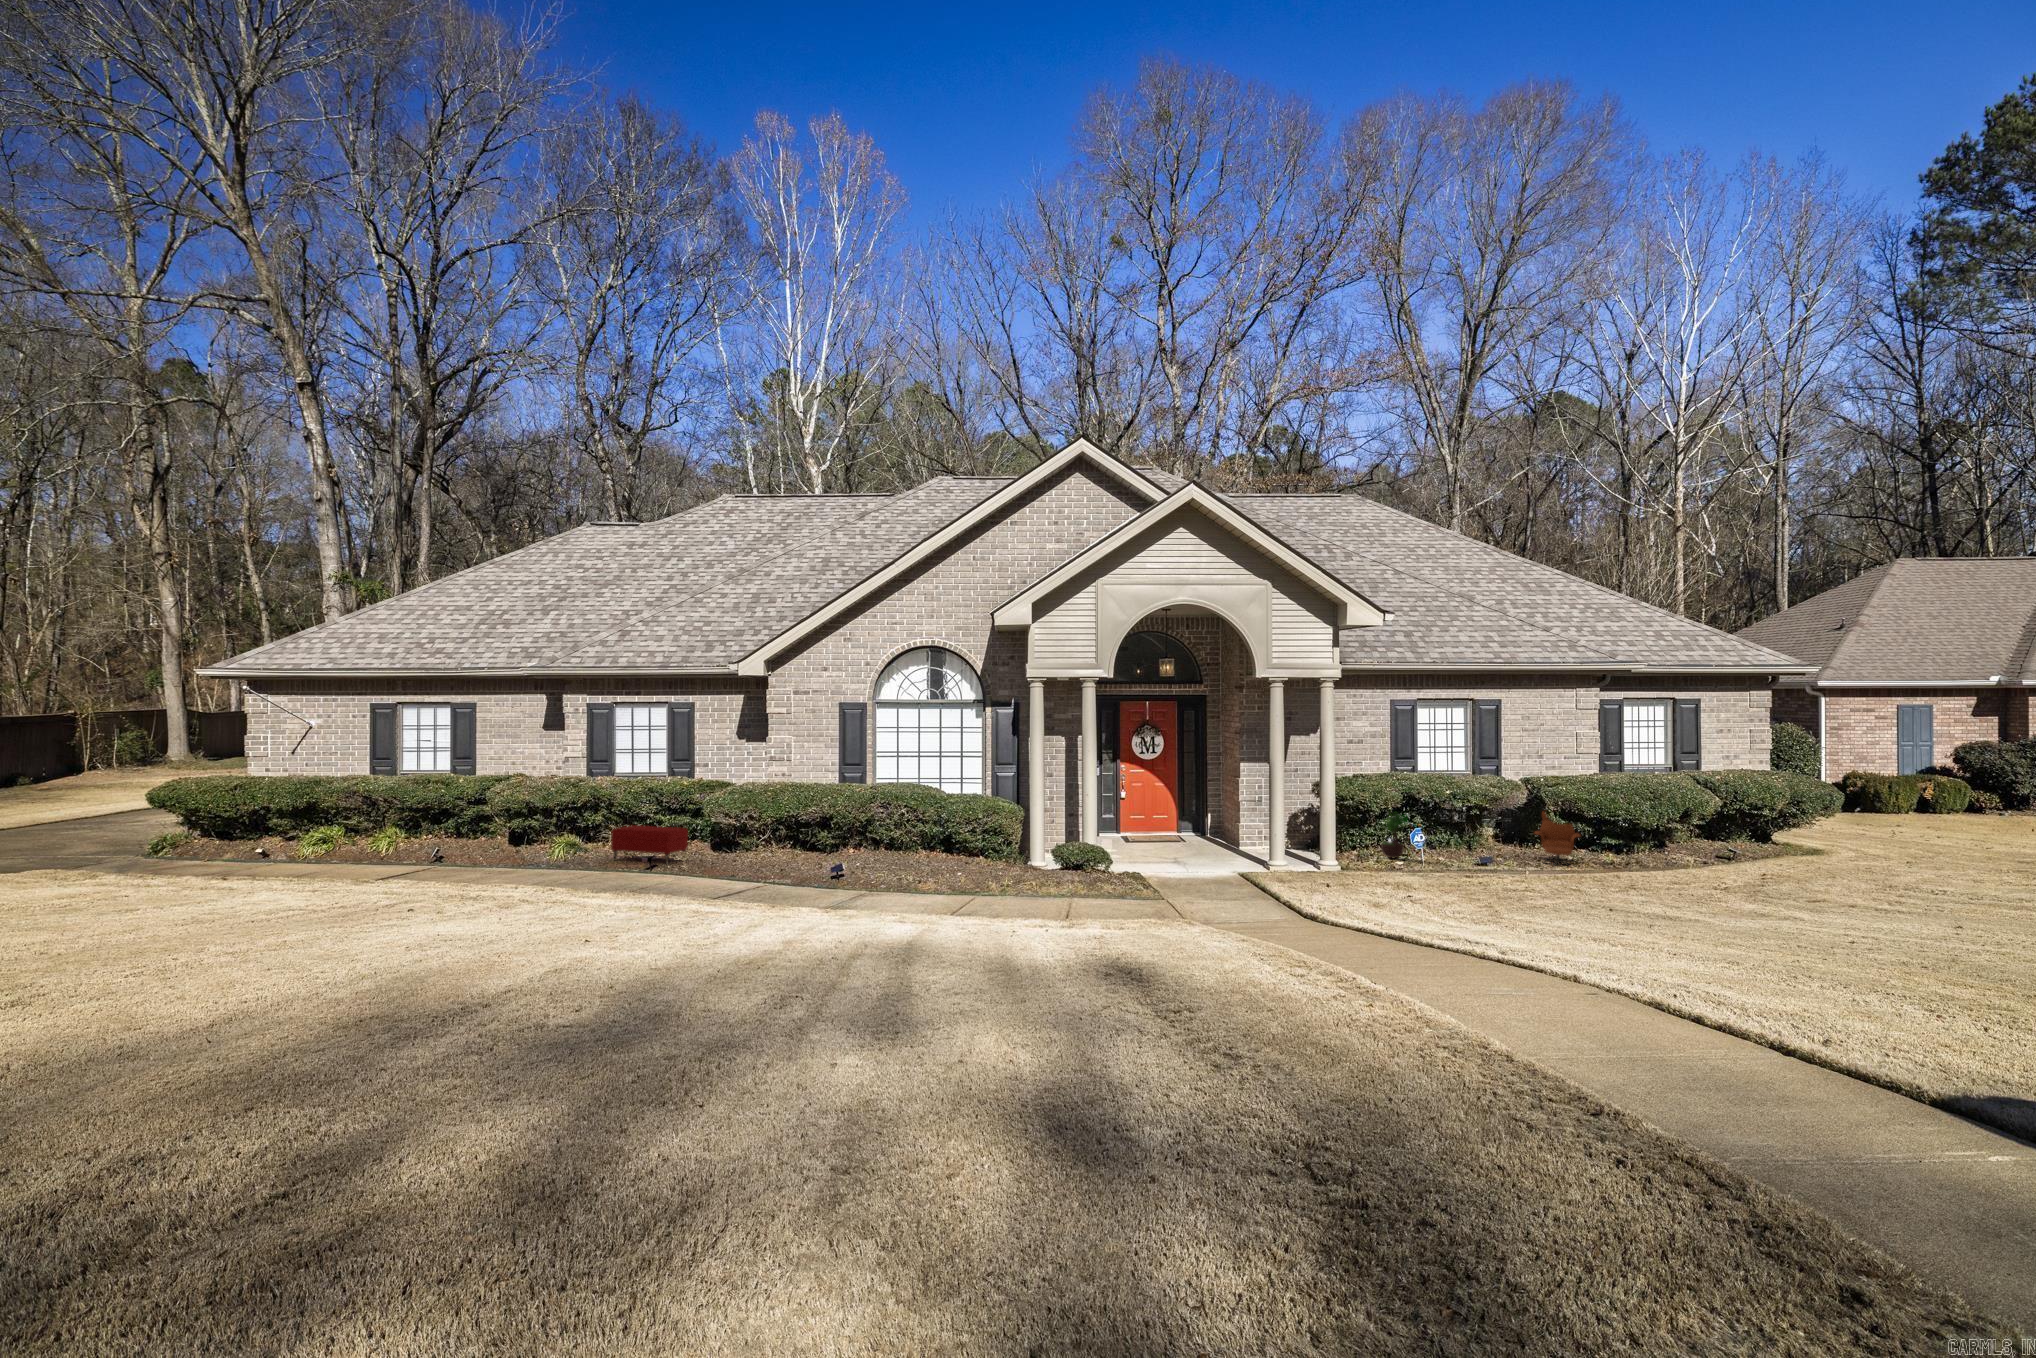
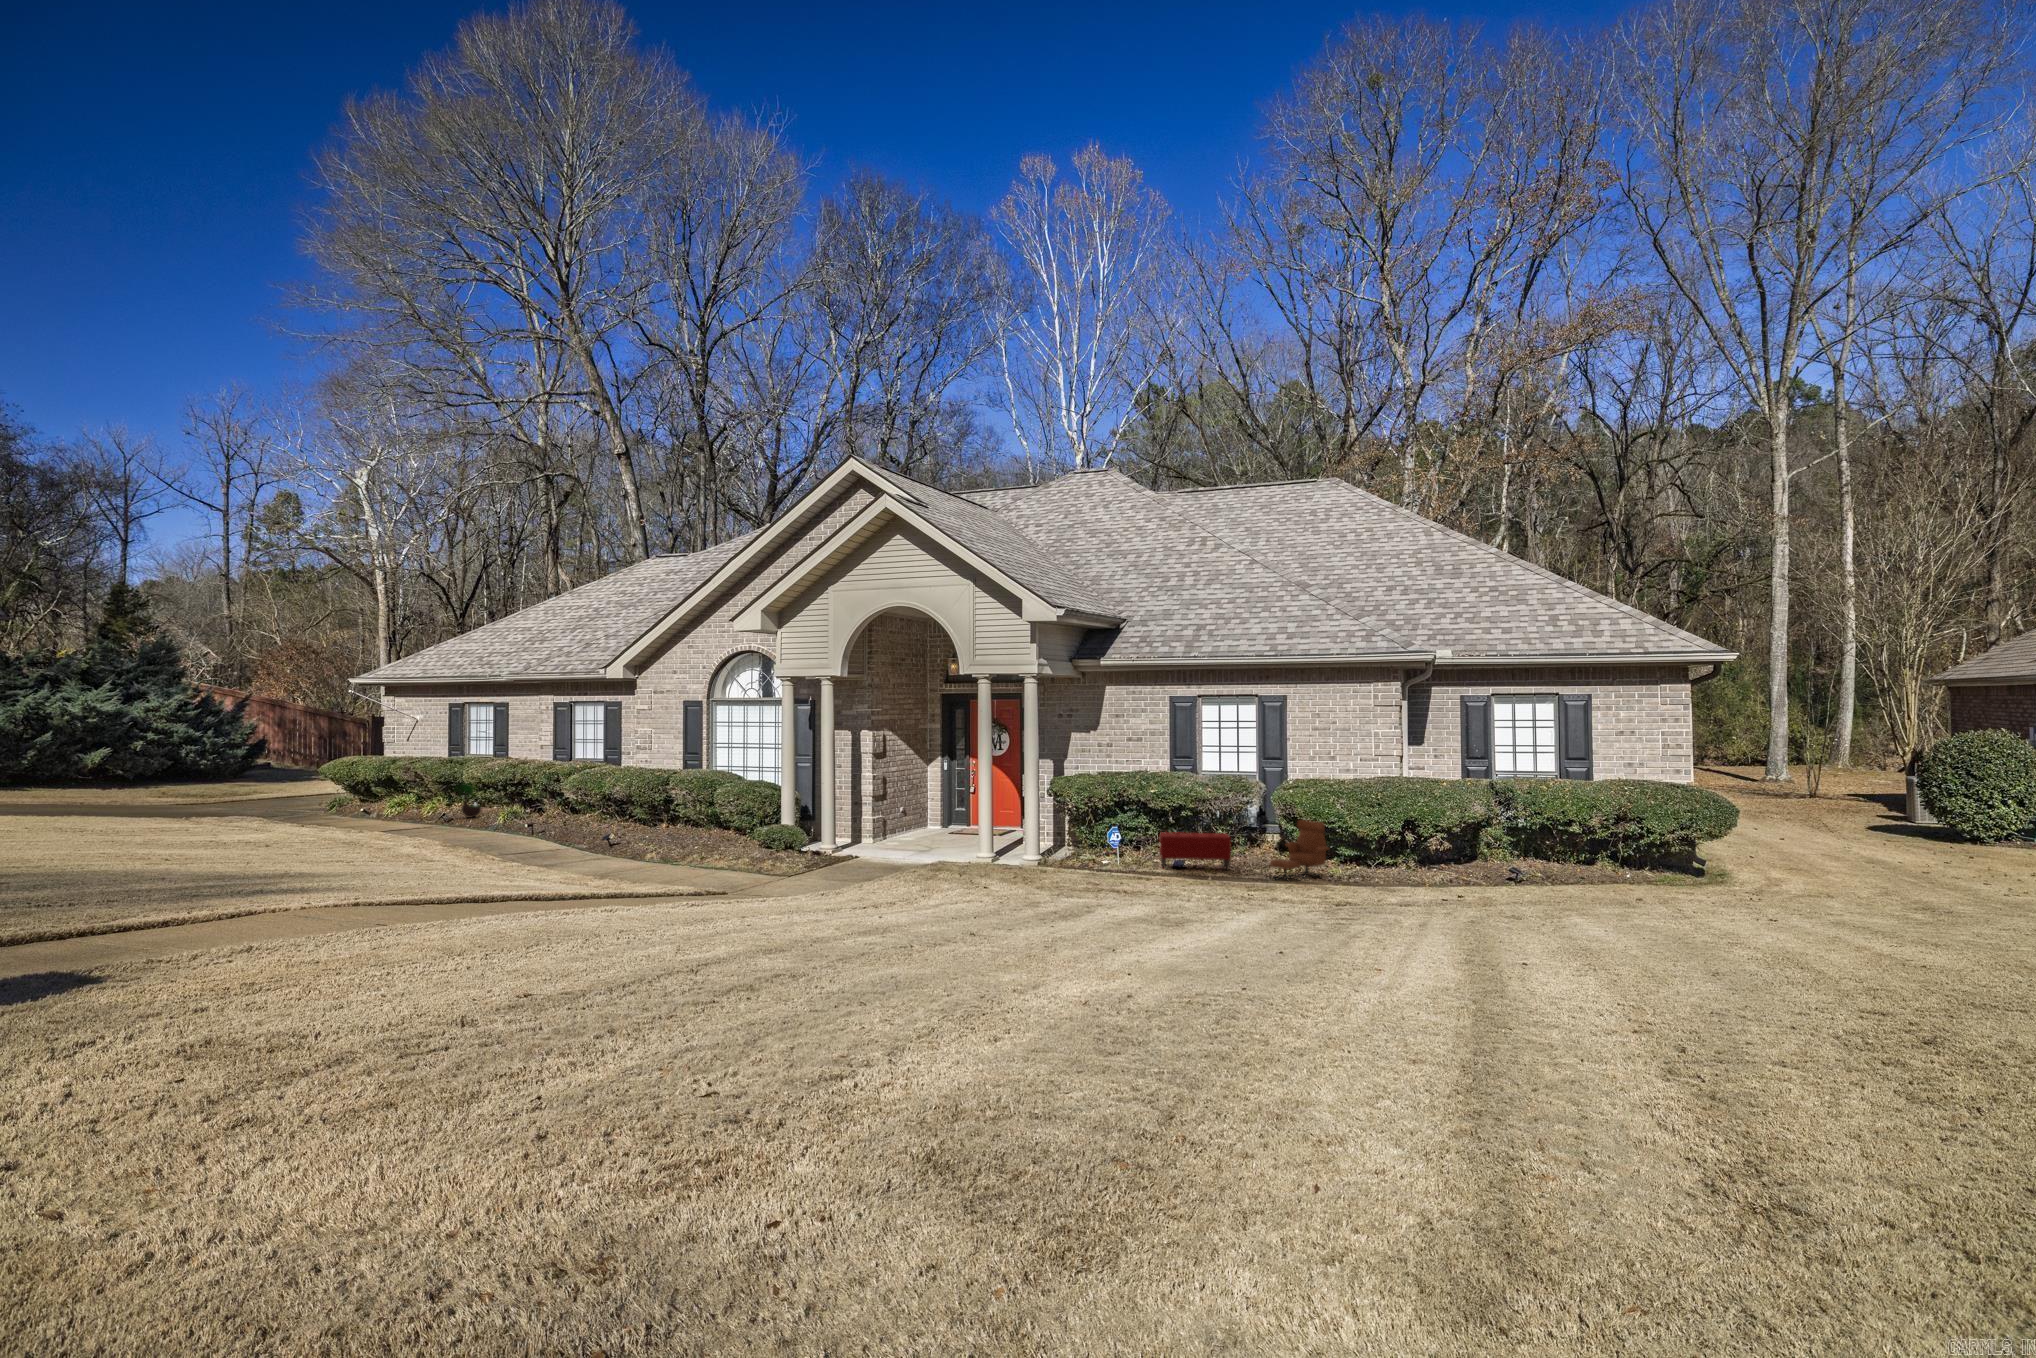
potted tree: present [1381,812,1408,858] -> present [456,782,481,818]
bench: present [611,825,688,864] -> present [1159,832,1231,870]

